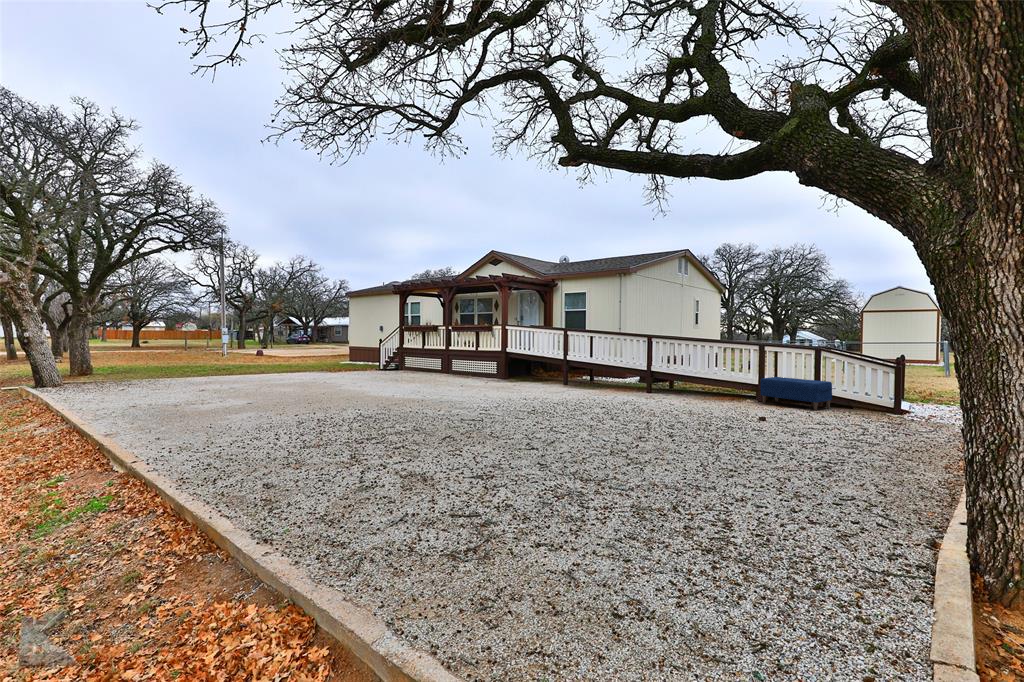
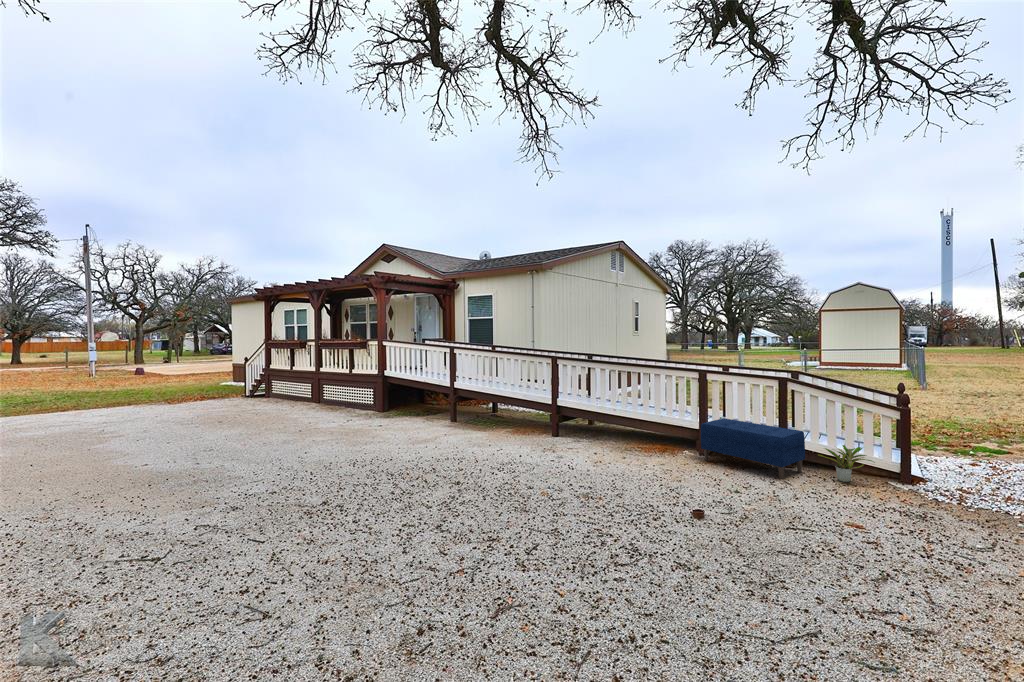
potted plant: none [840,389,877,412] -> present [818,445,873,482]

